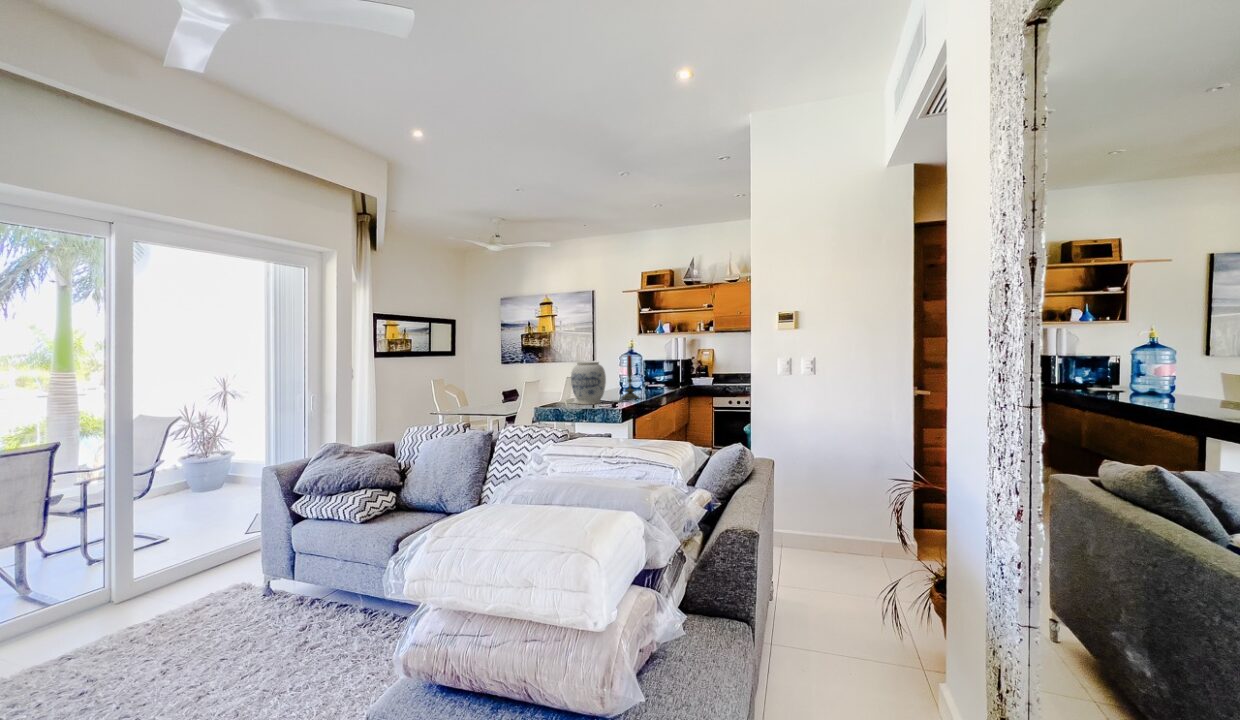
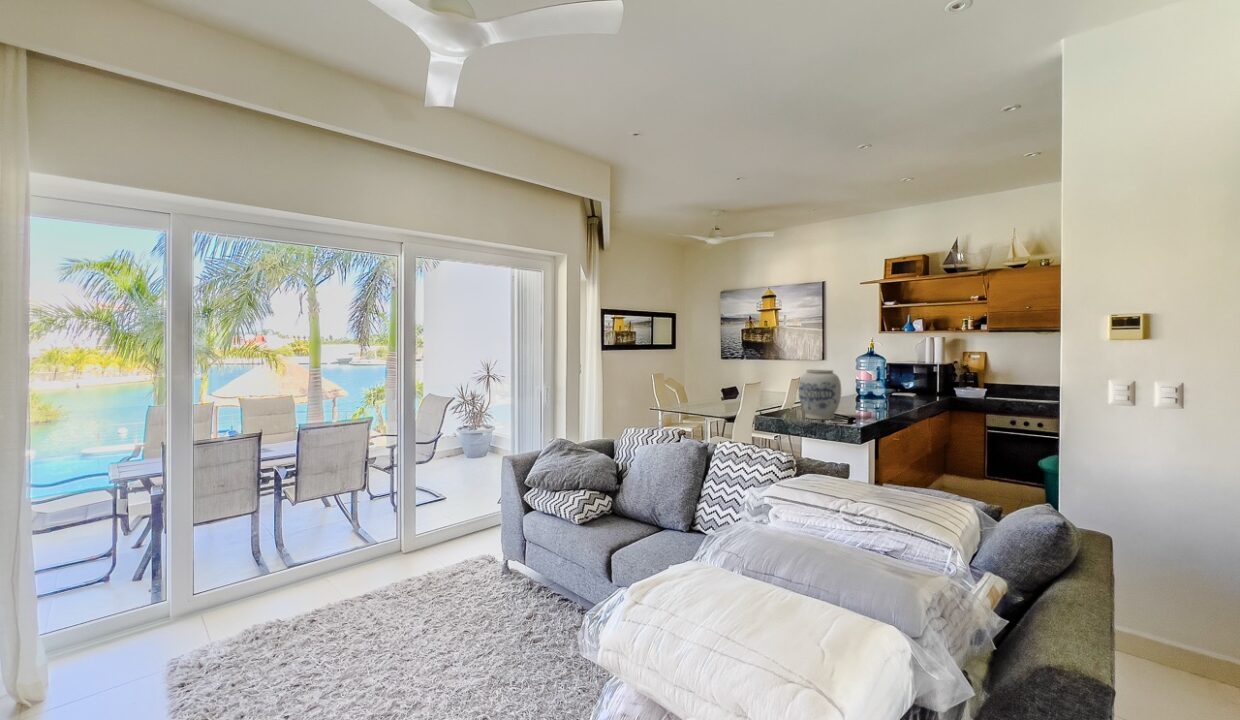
candle: present [621,355,639,400] -> none [860,360,883,416]

